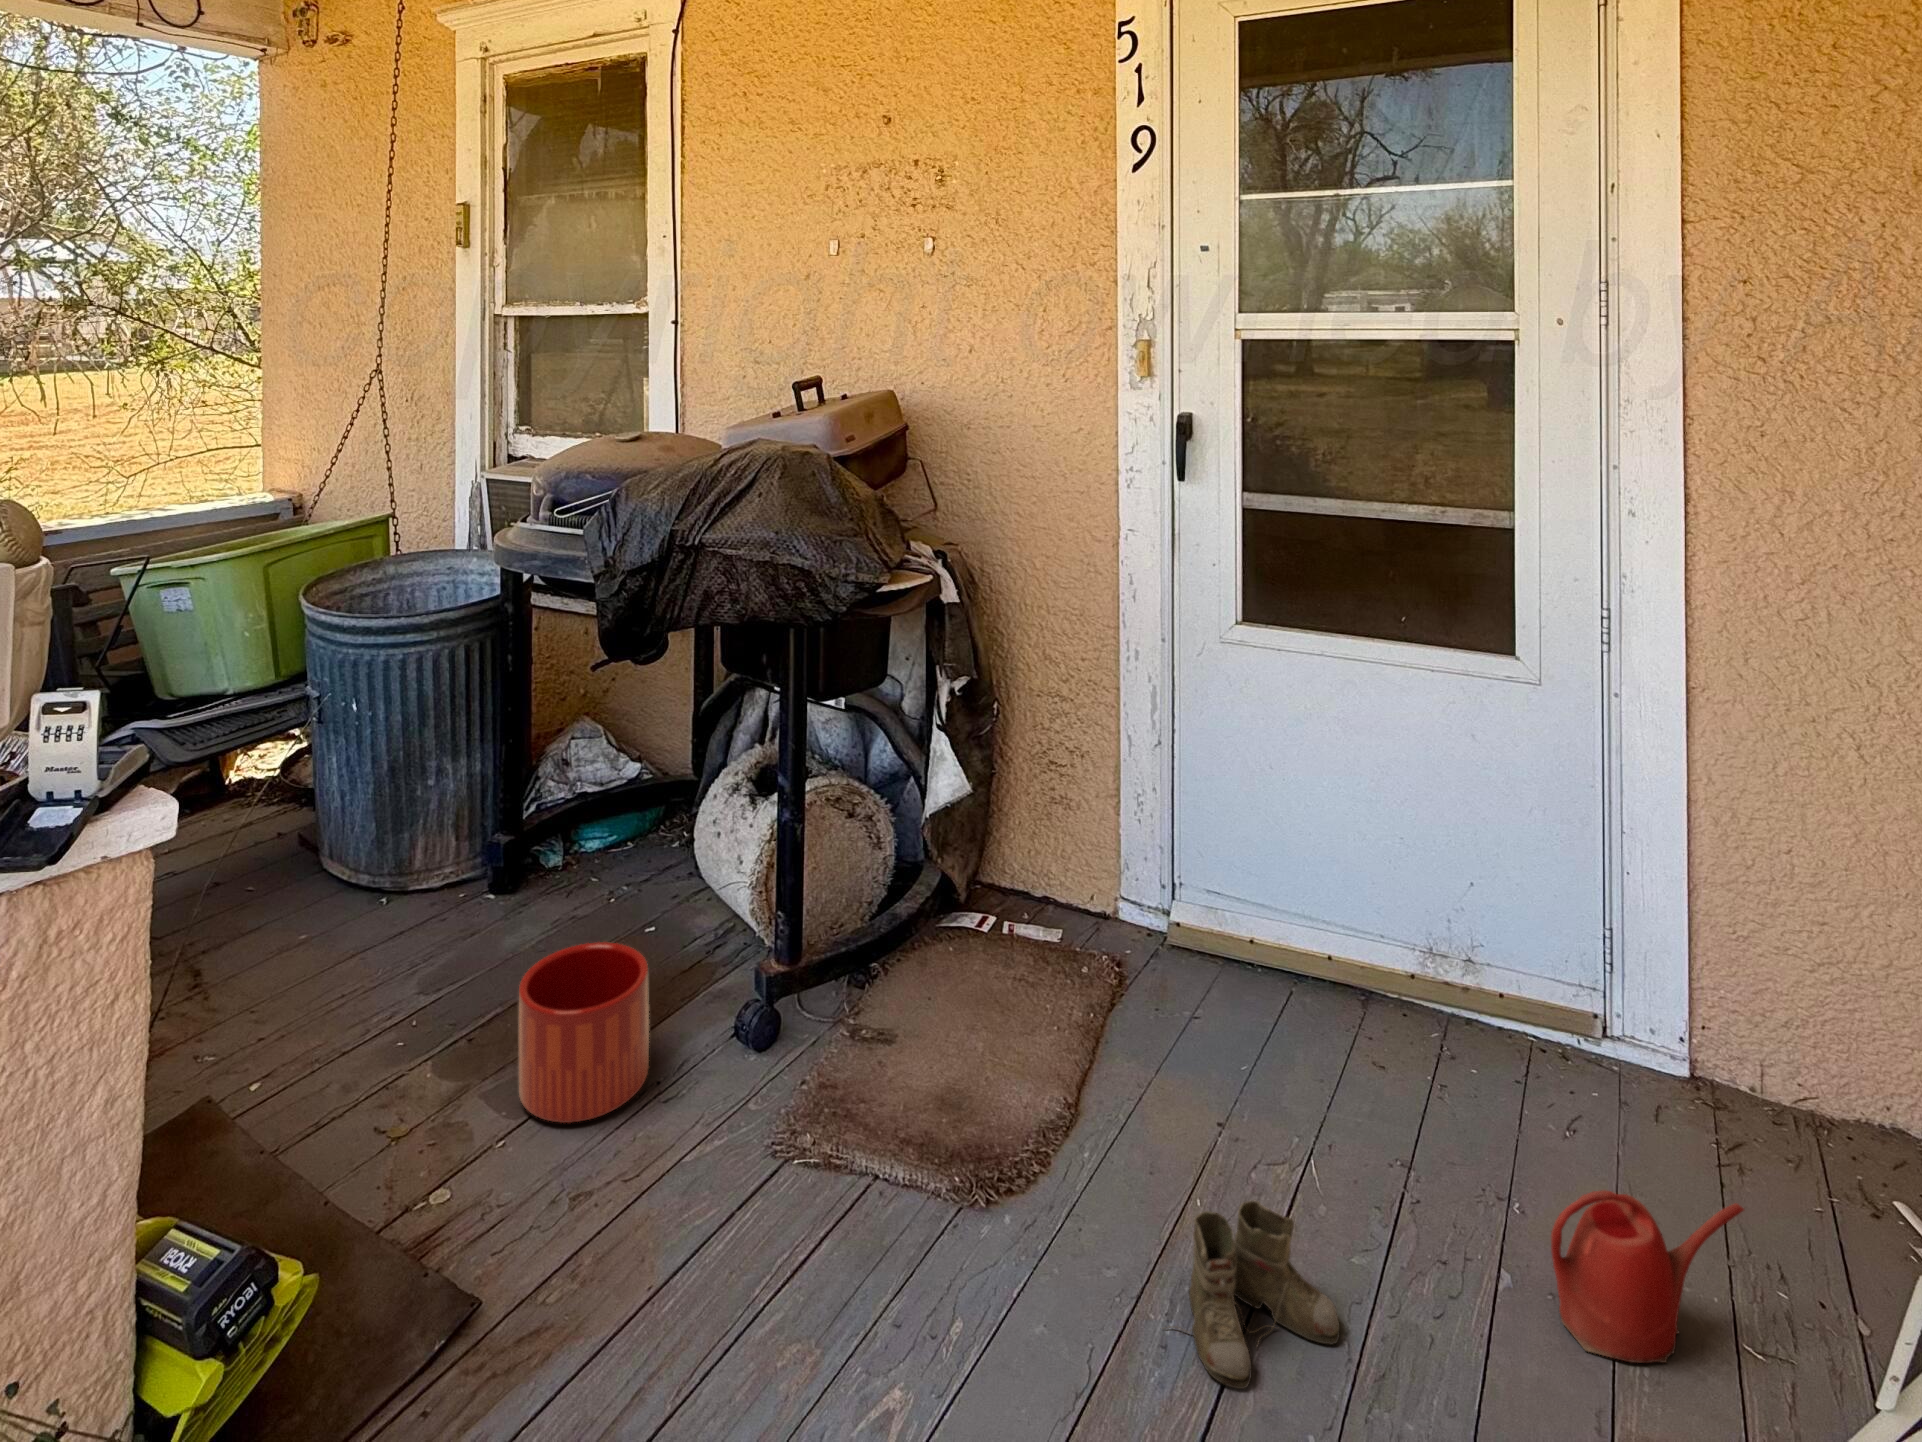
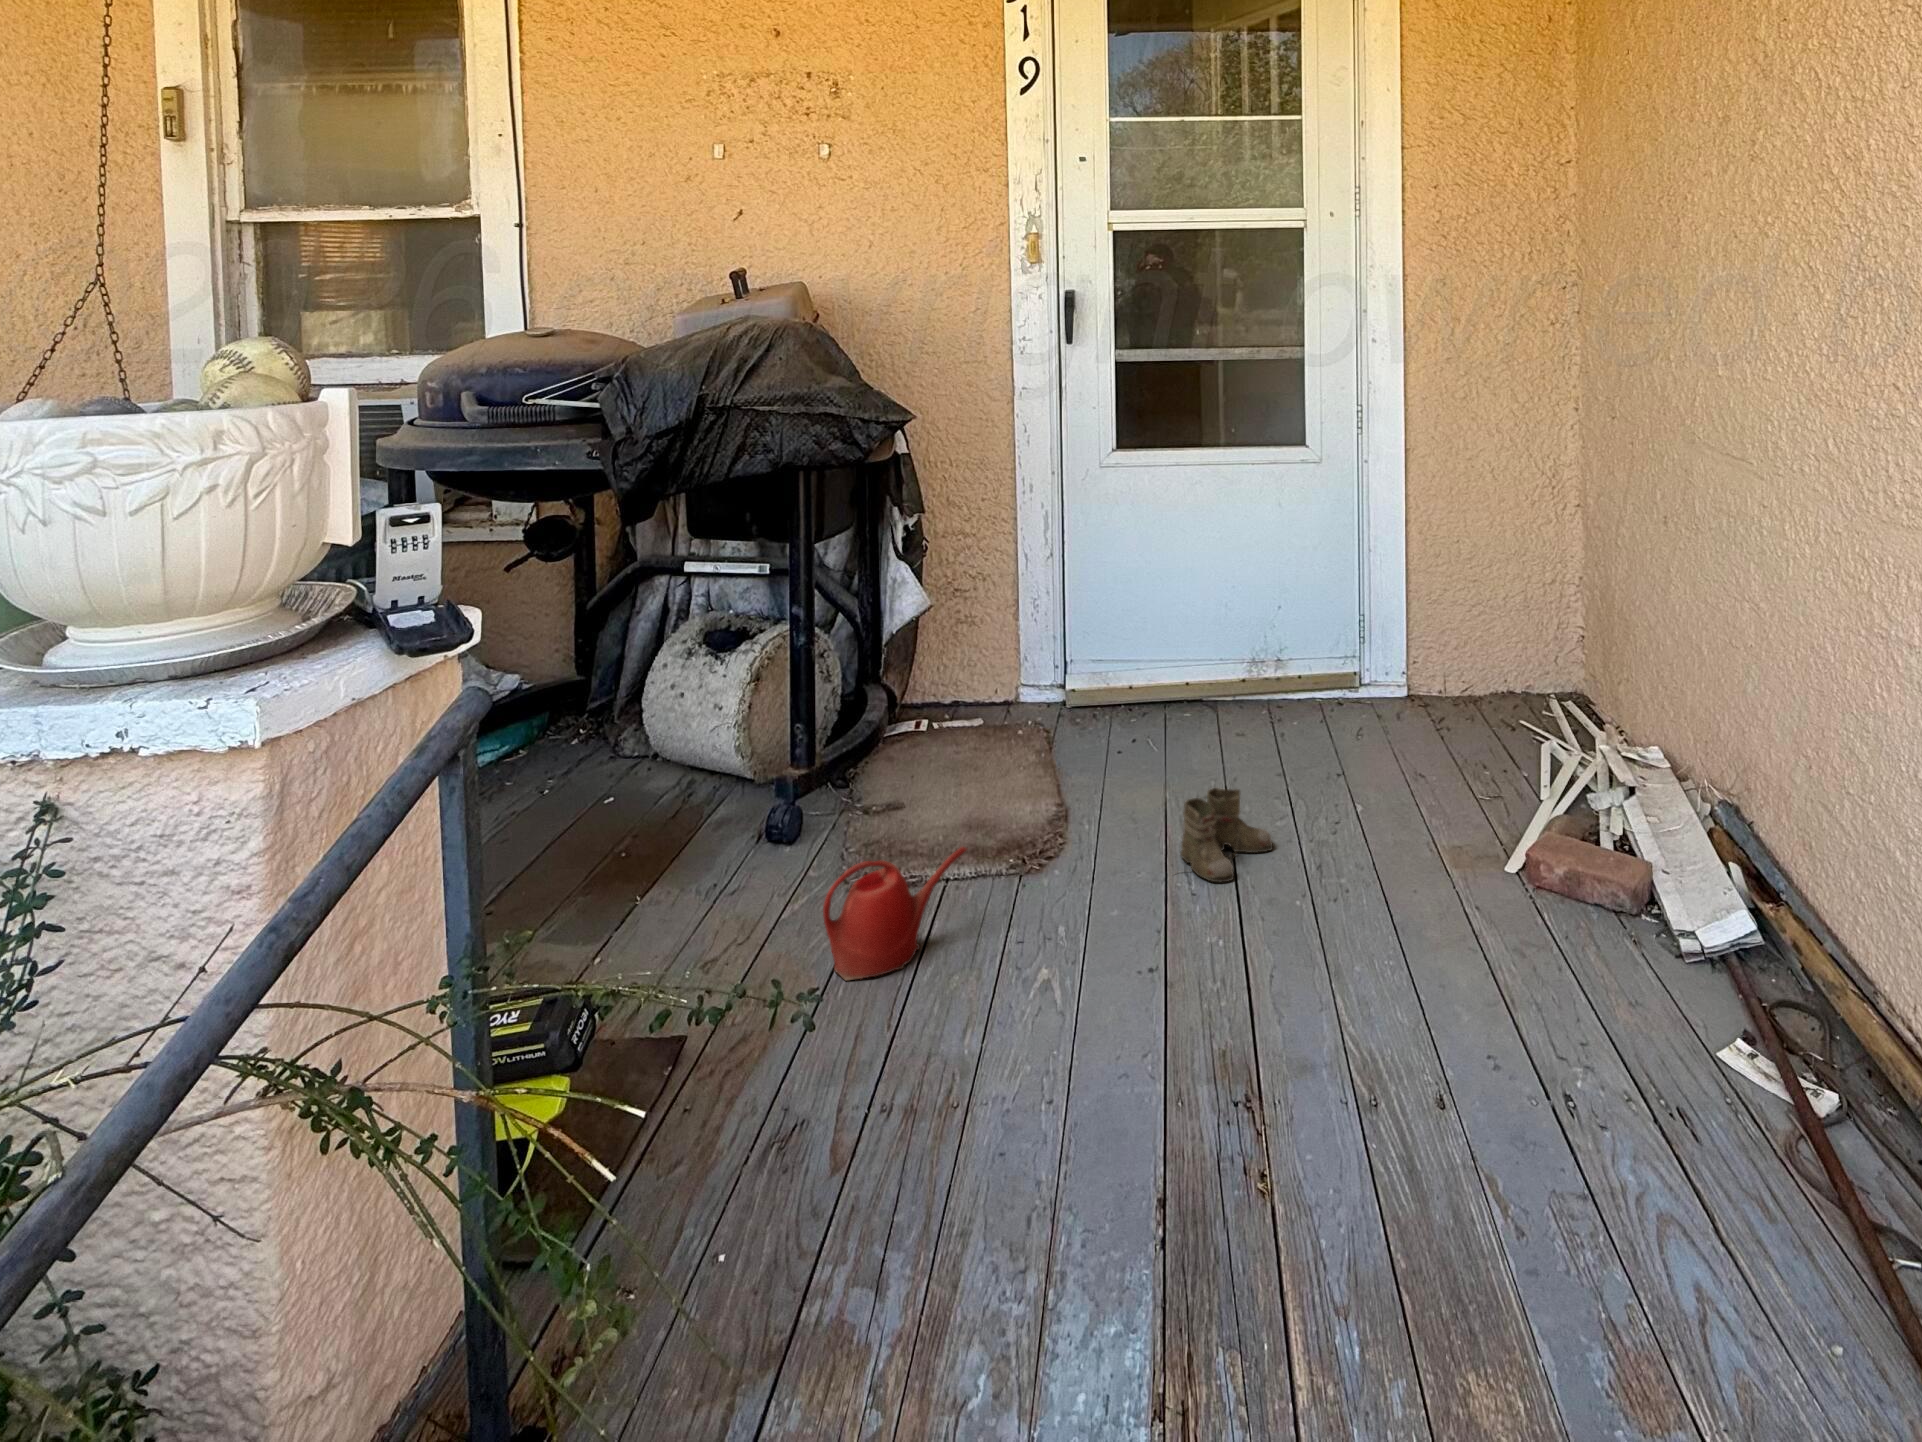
planter: present [519,942,649,1123] -> none [570,779,697,925]
watering can: present [1551,1190,1744,1363] -> present [823,847,967,981]

